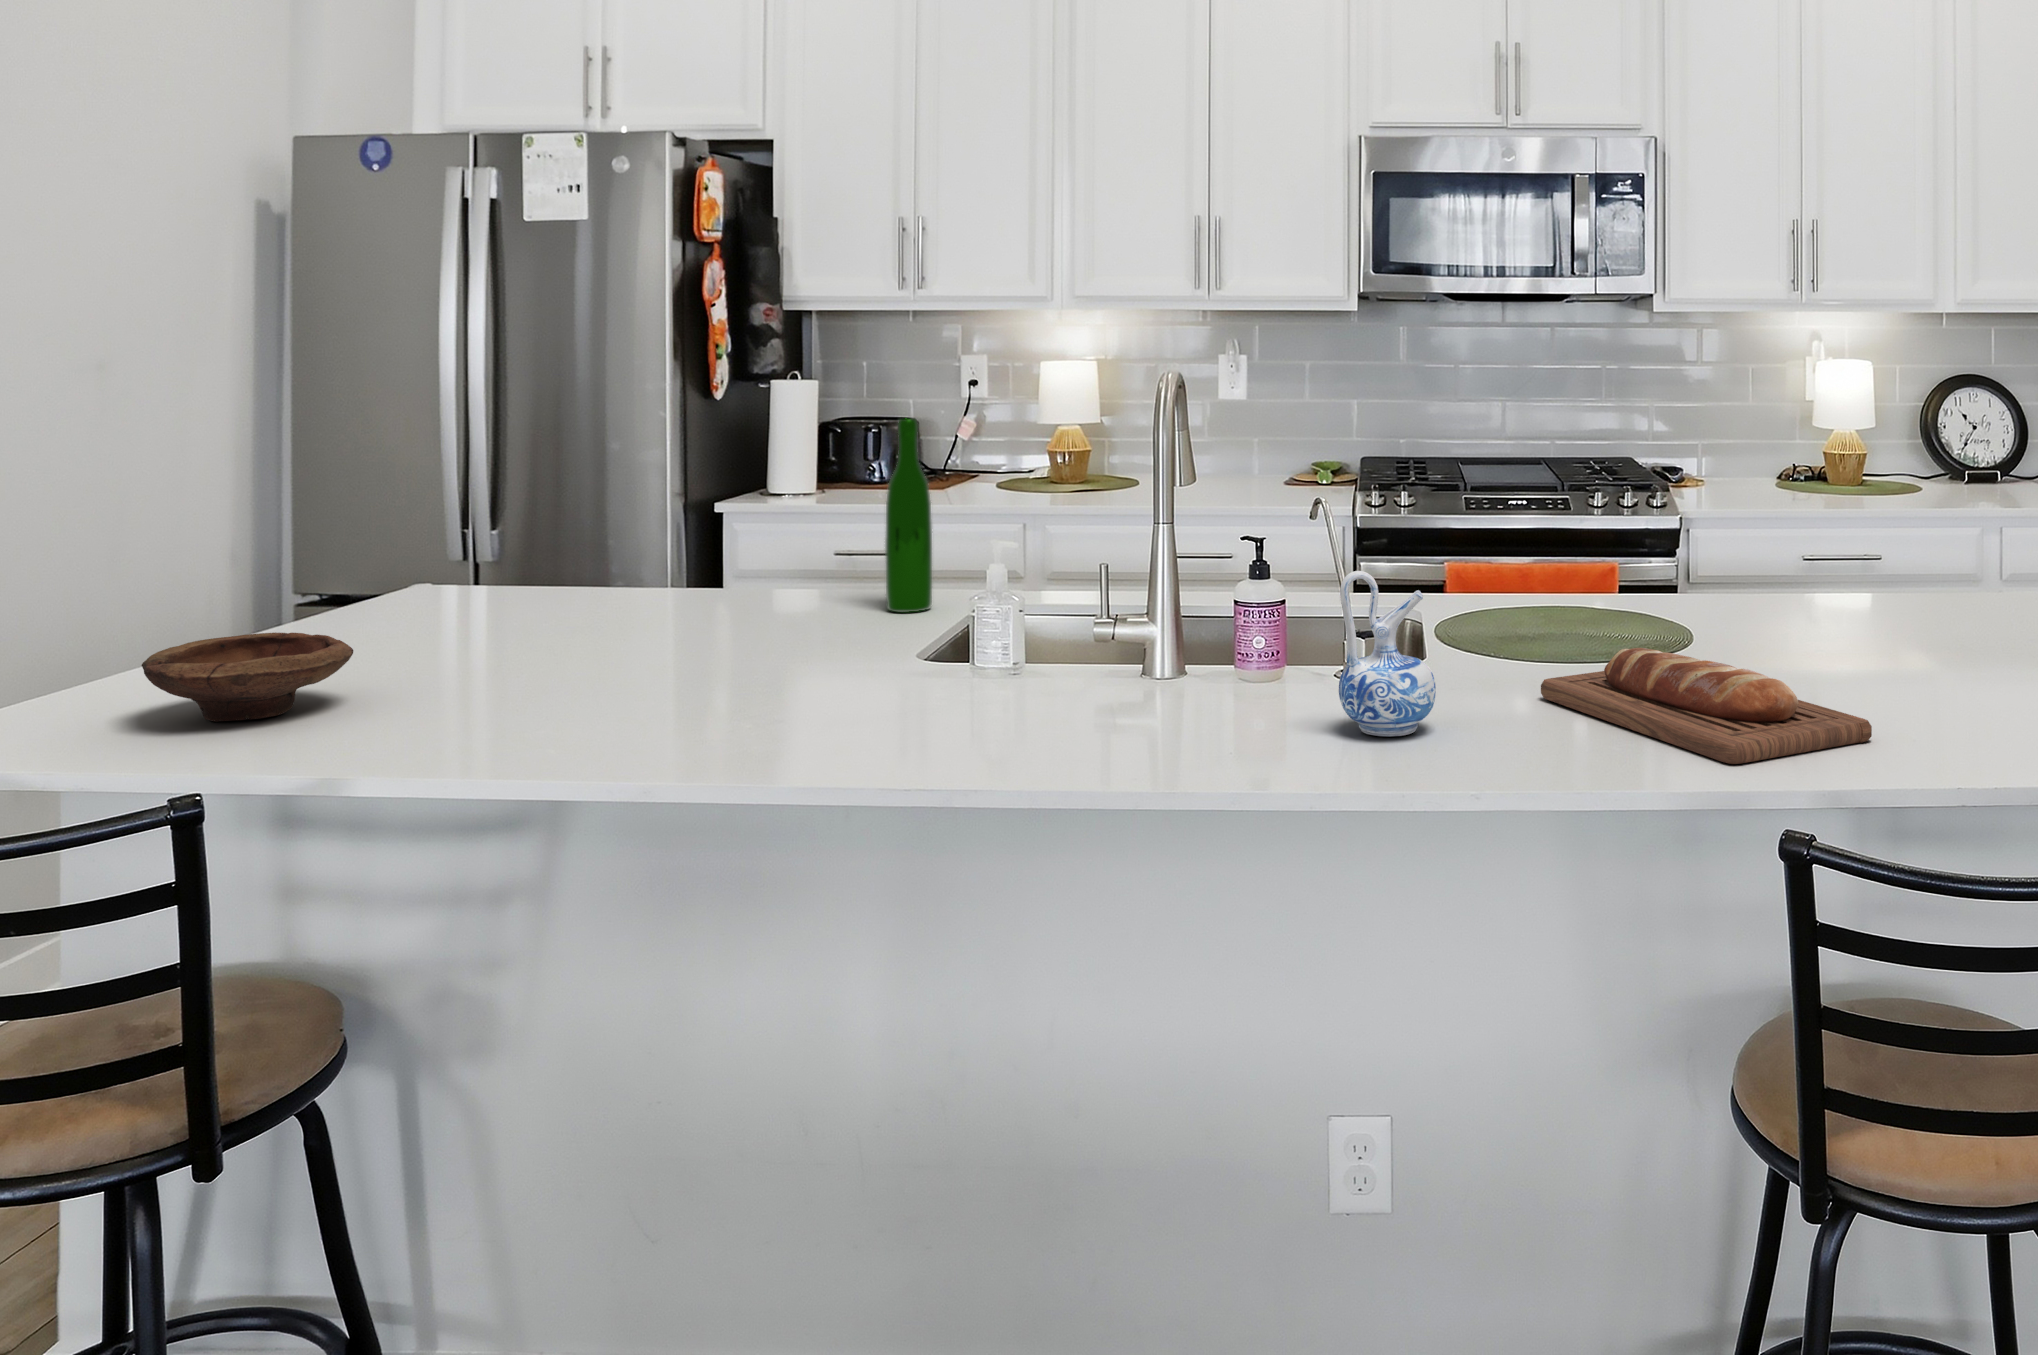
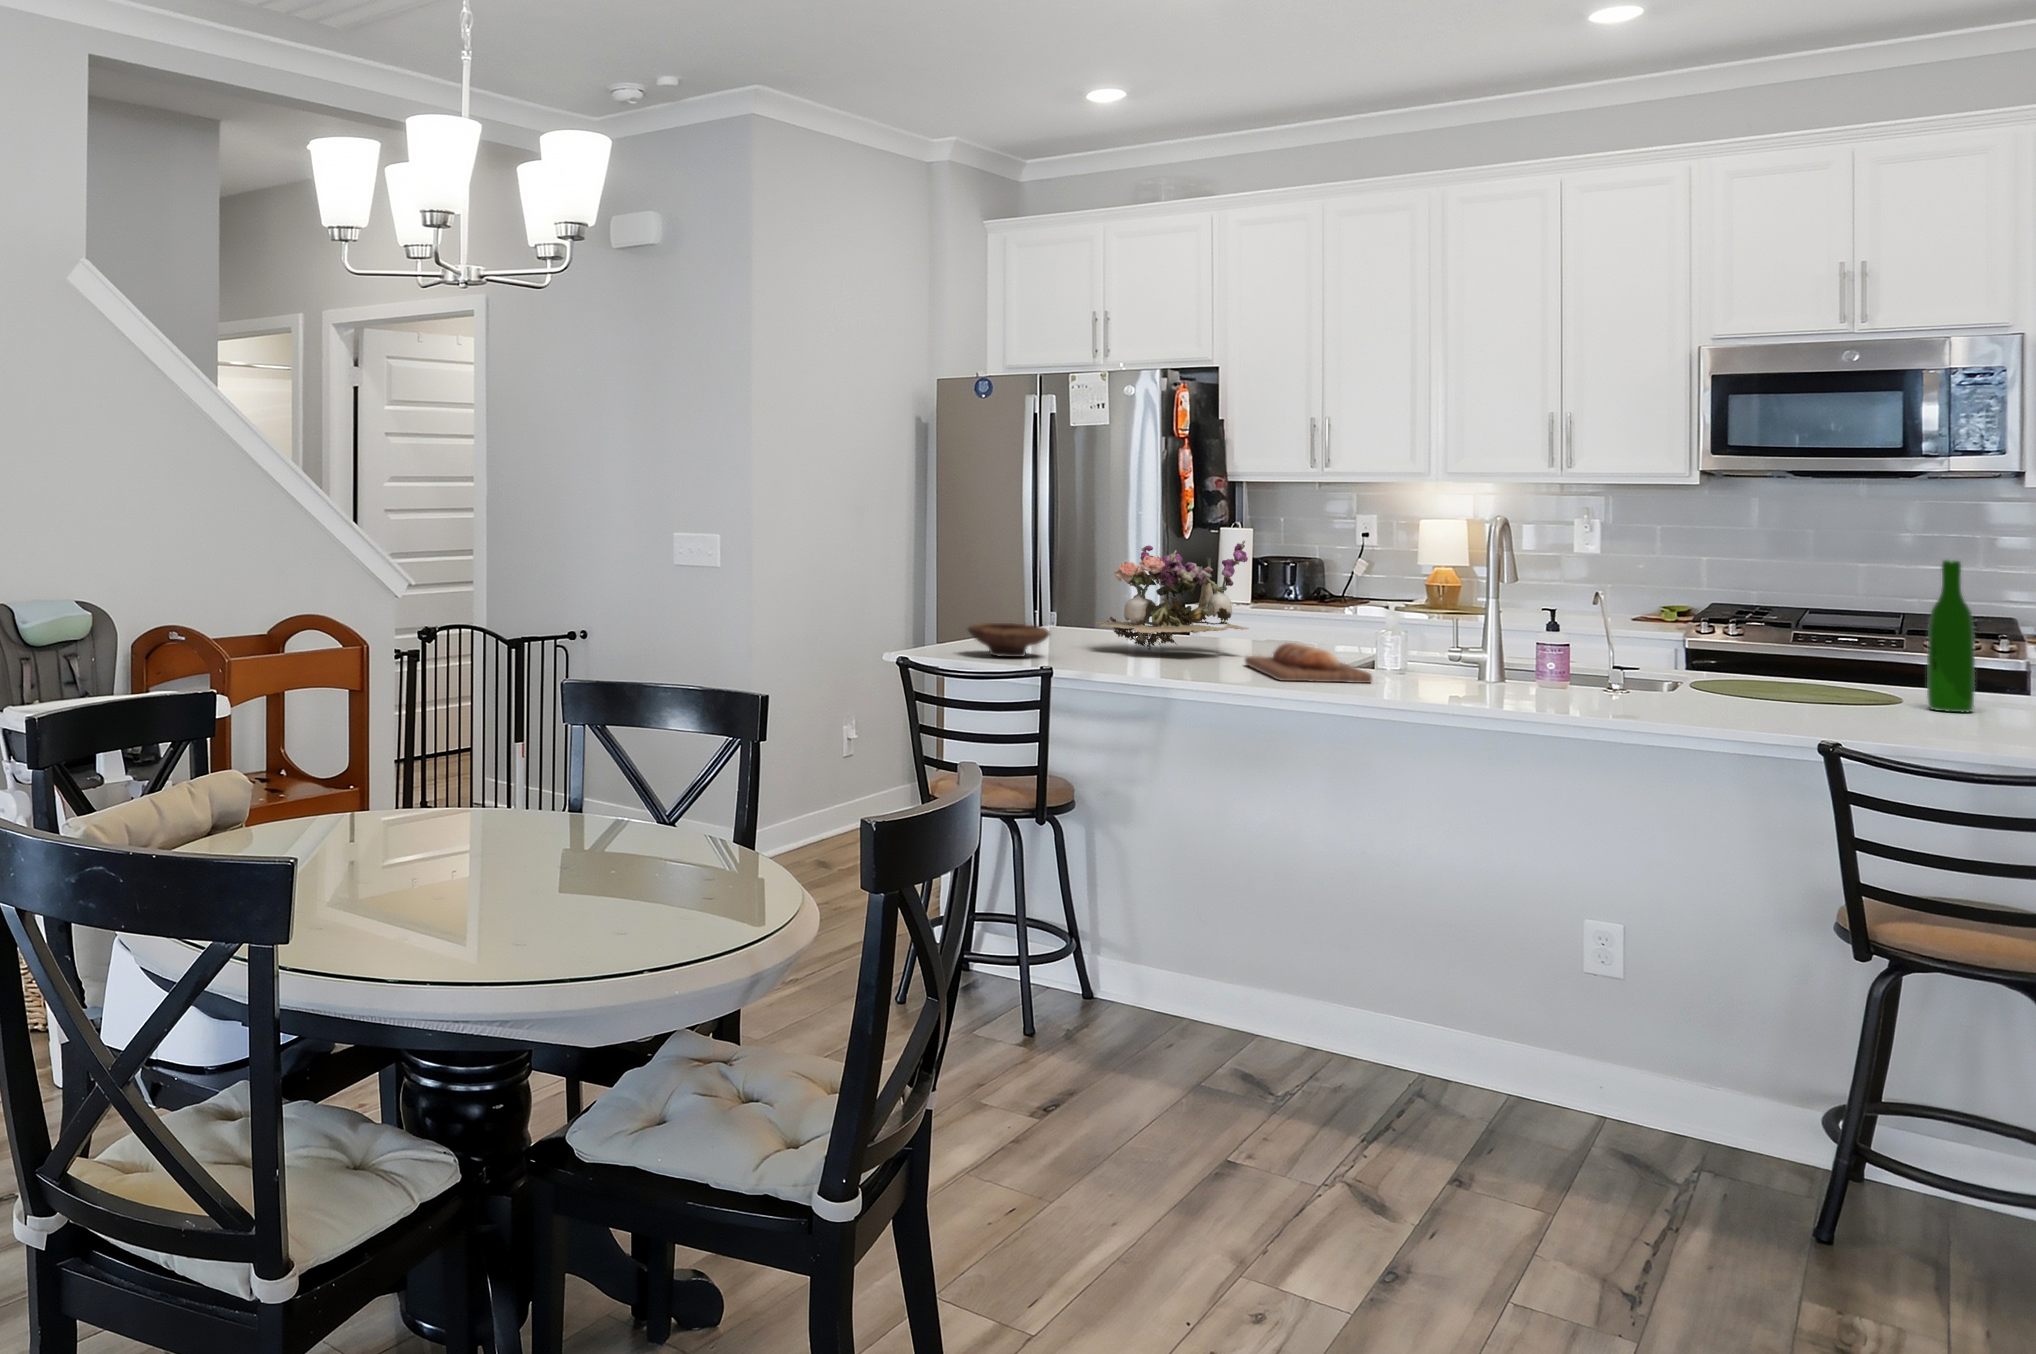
wine bottle: present [885,418,932,613] -> present [1927,560,1975,712]
flower arrangement: none [483,425,779,649] -> present [1095,540,1248,651]
ceramic pitcher: present [1339,571,1436,736] -> none [1580,617,1644,707]
bread loaf: present [1541,648,1872,764] -> present [1245,643,1372,683]

